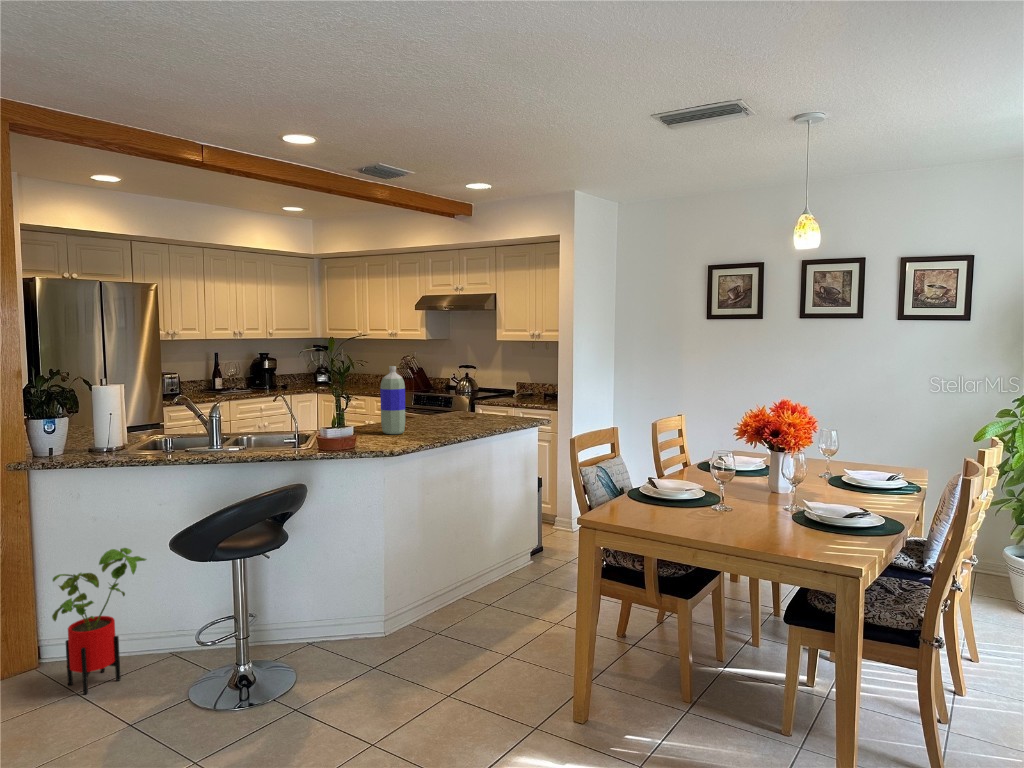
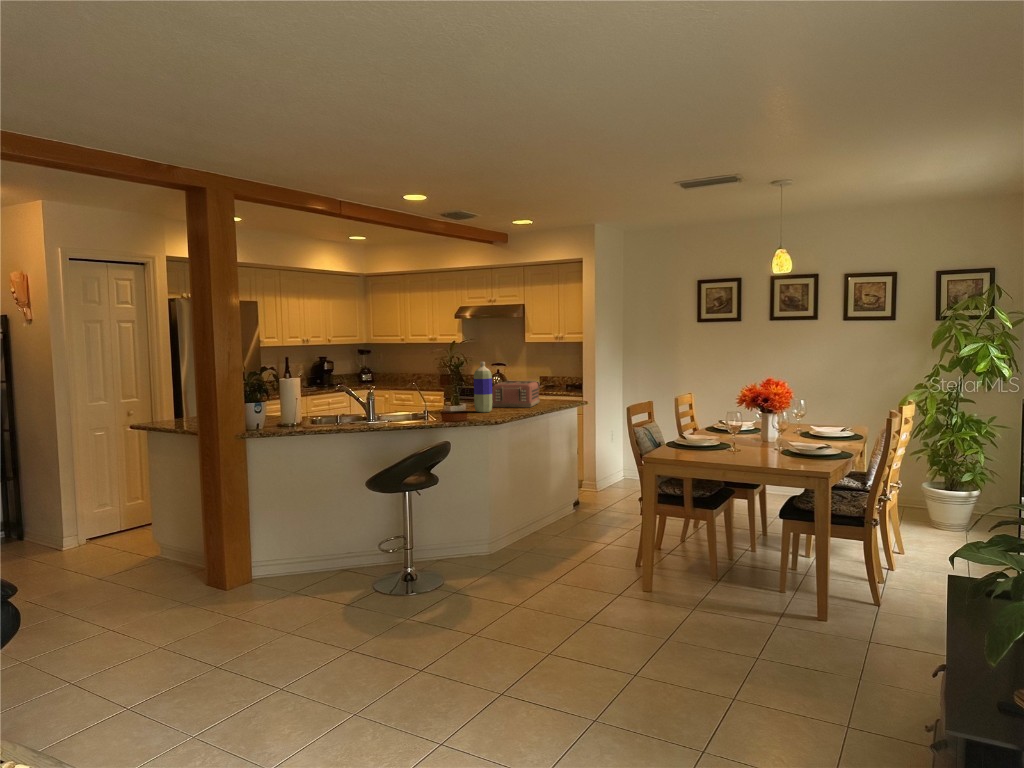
toaster: none [416,391,484,428] -> present [492,381,540,407]
house plant: present [52,548,146,694] -> none [272,492,334,594]

